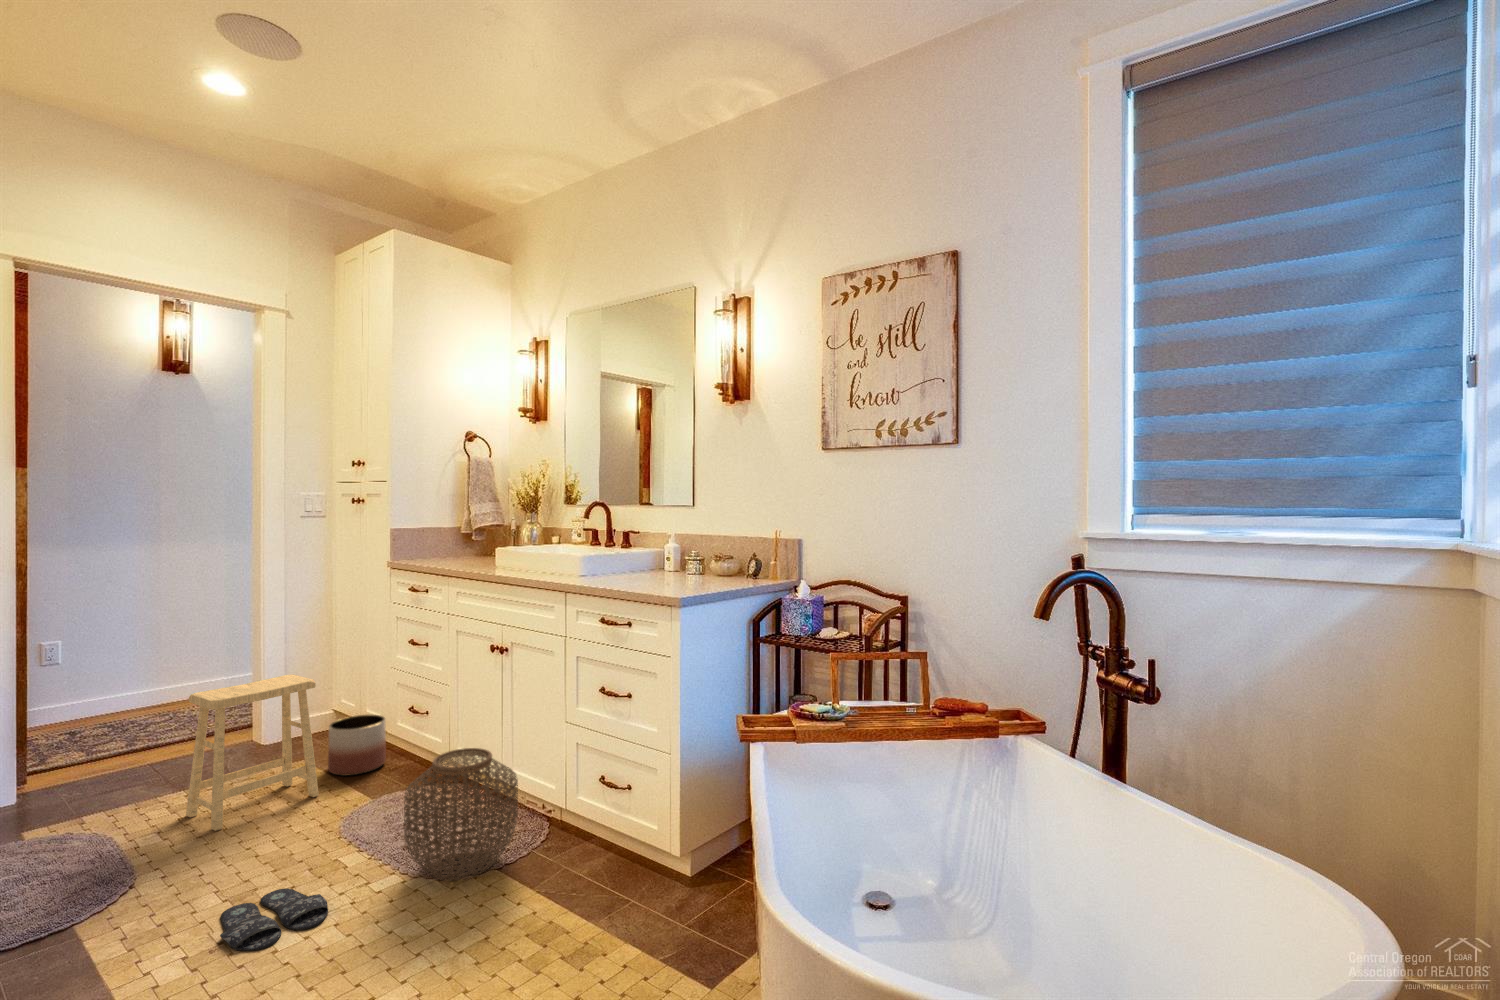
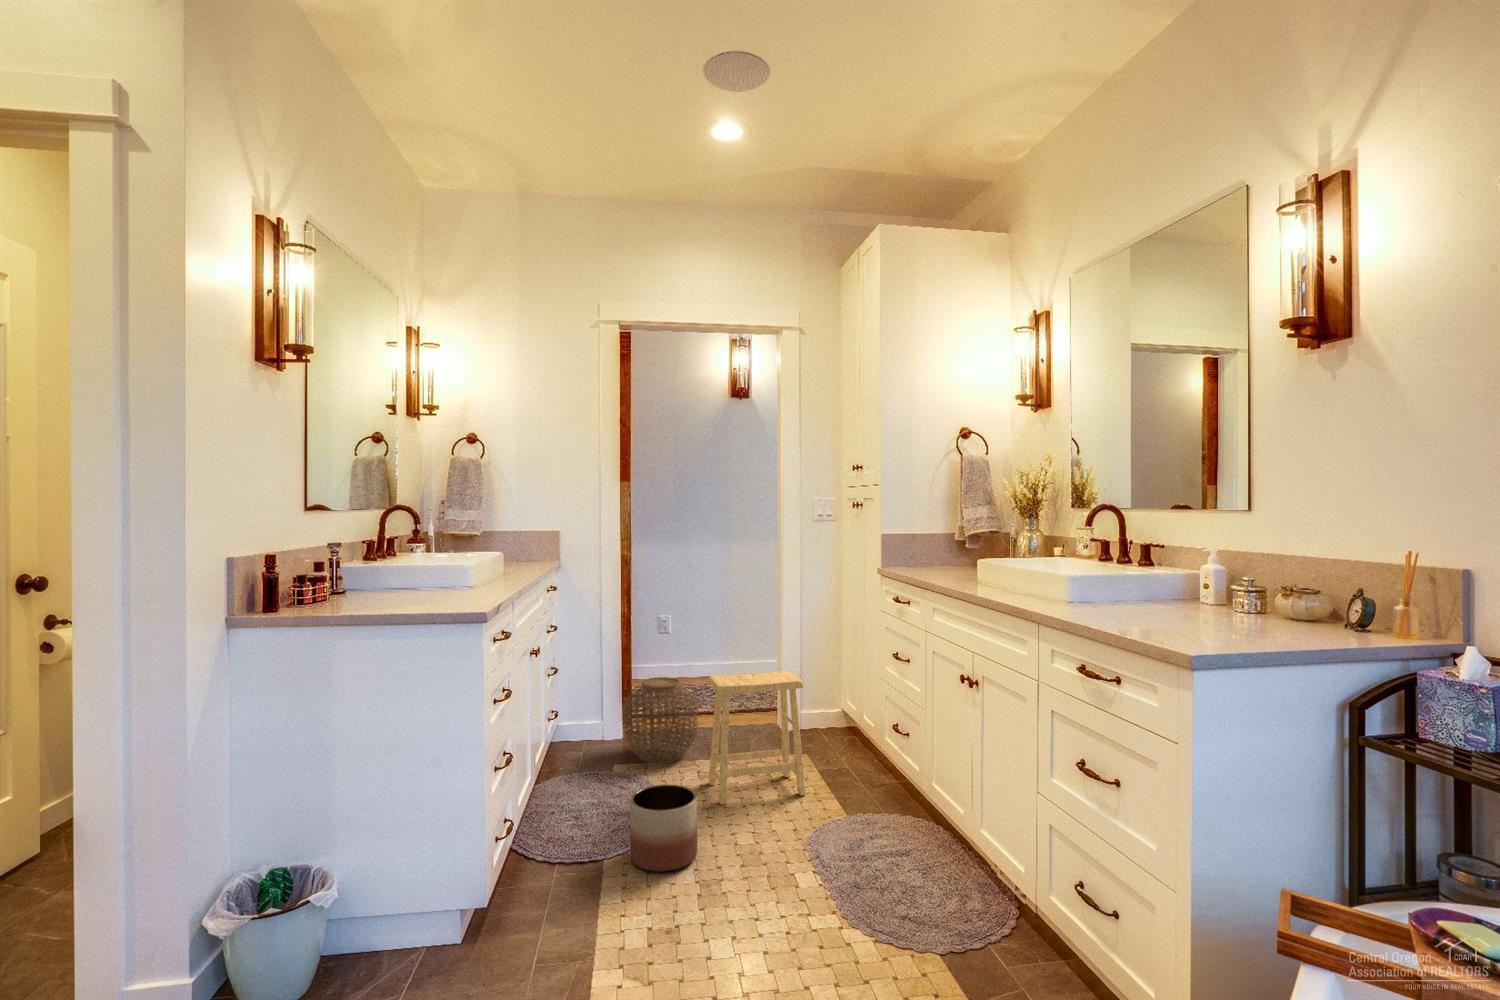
planter: present [328,715,386,776] -> present [630,784,697,872]
woven basket: present [404,748,518,880] -> present [624,677,697,764]
slippers: present [220,888,328,951] -> none [681,885,768,946]

